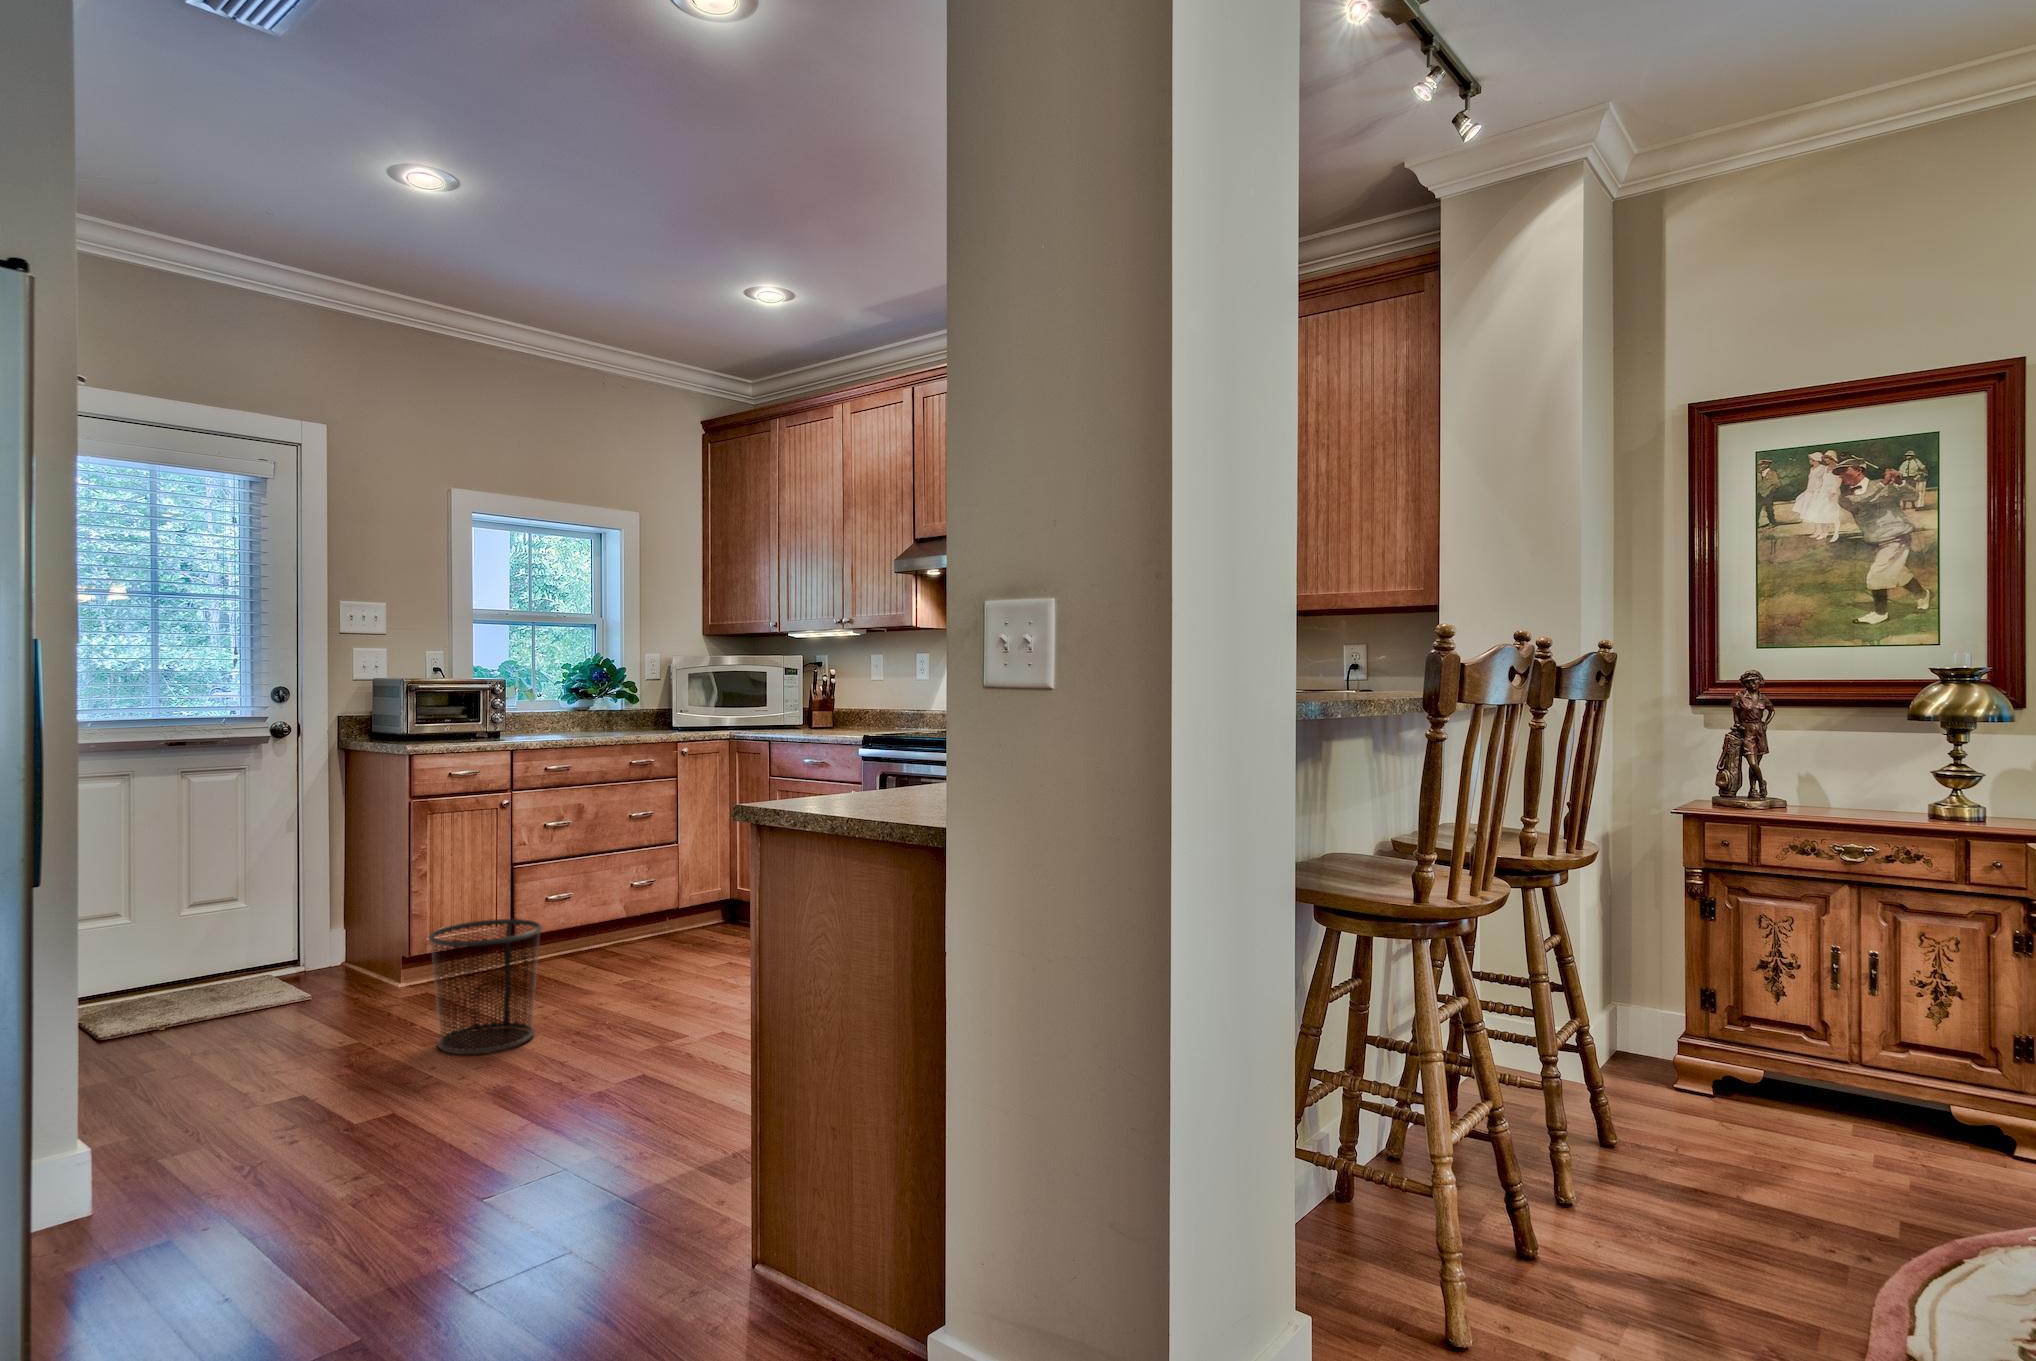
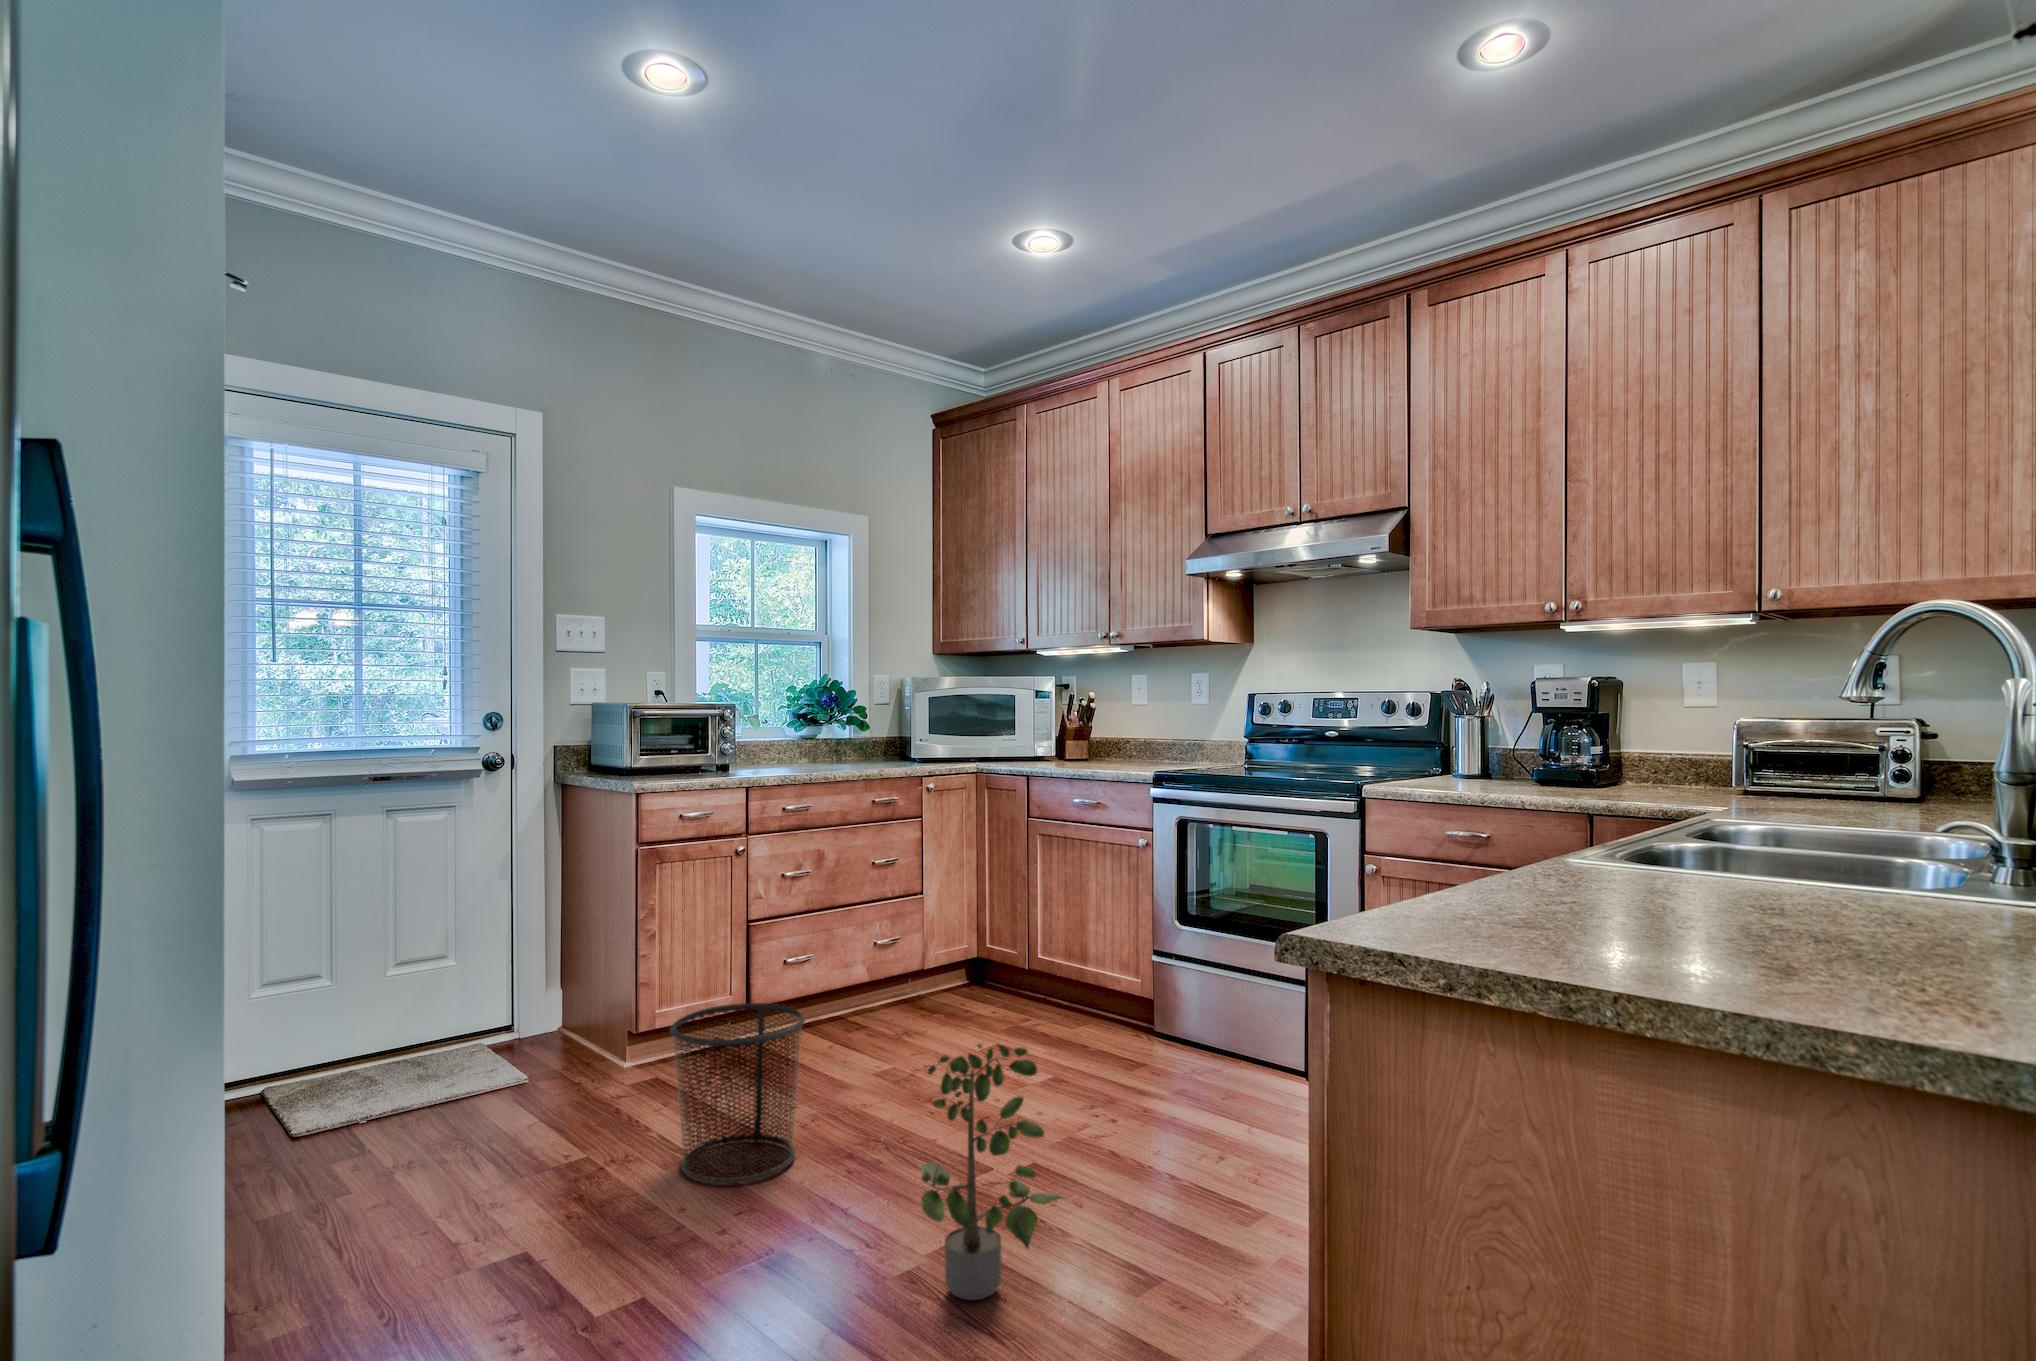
potted plant: none [605,921,718,1107] -> present [921,1044,1062,1300]

